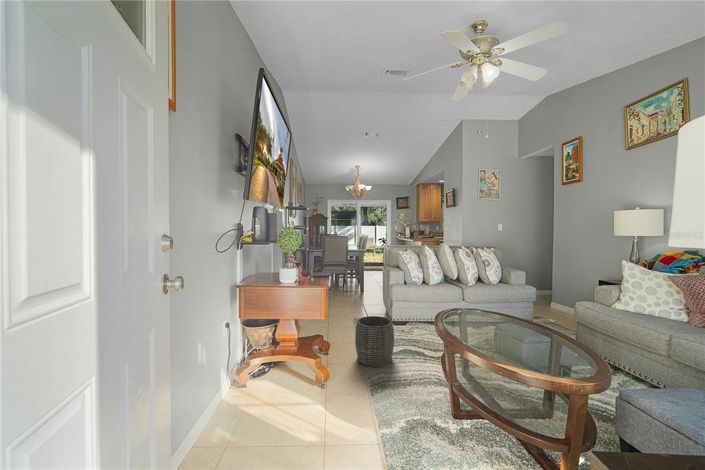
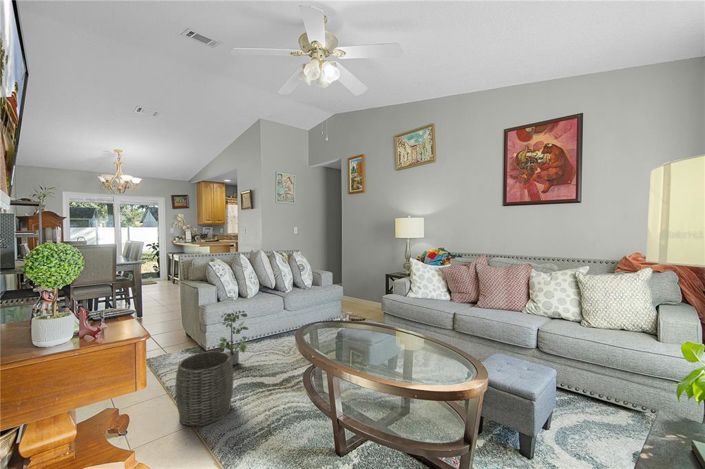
potted plant: none [398,291,425,335] -> present [219,311,252,365]

